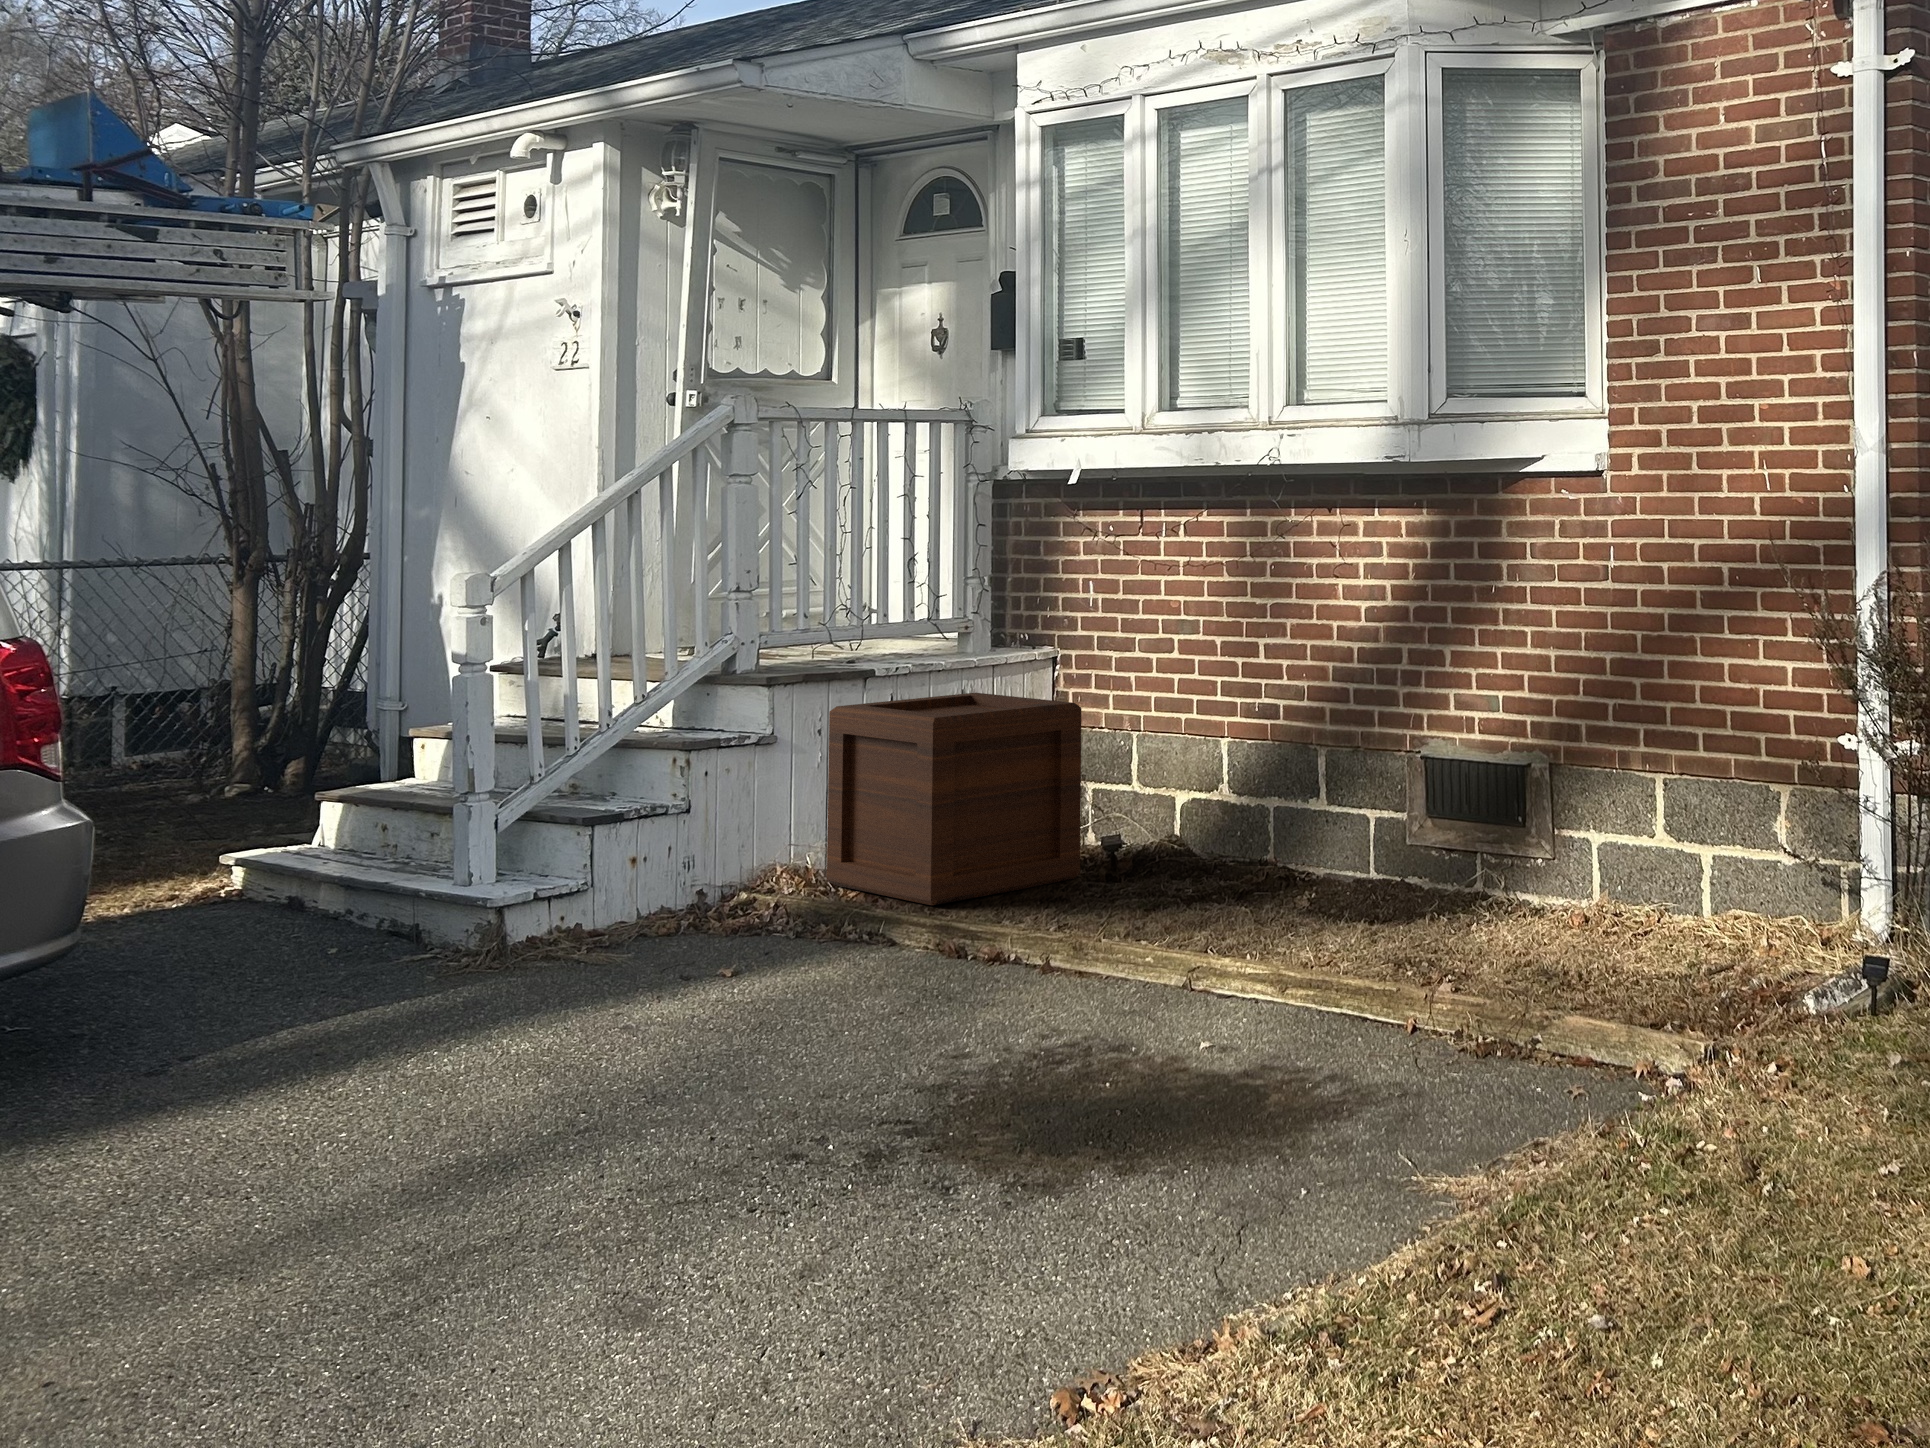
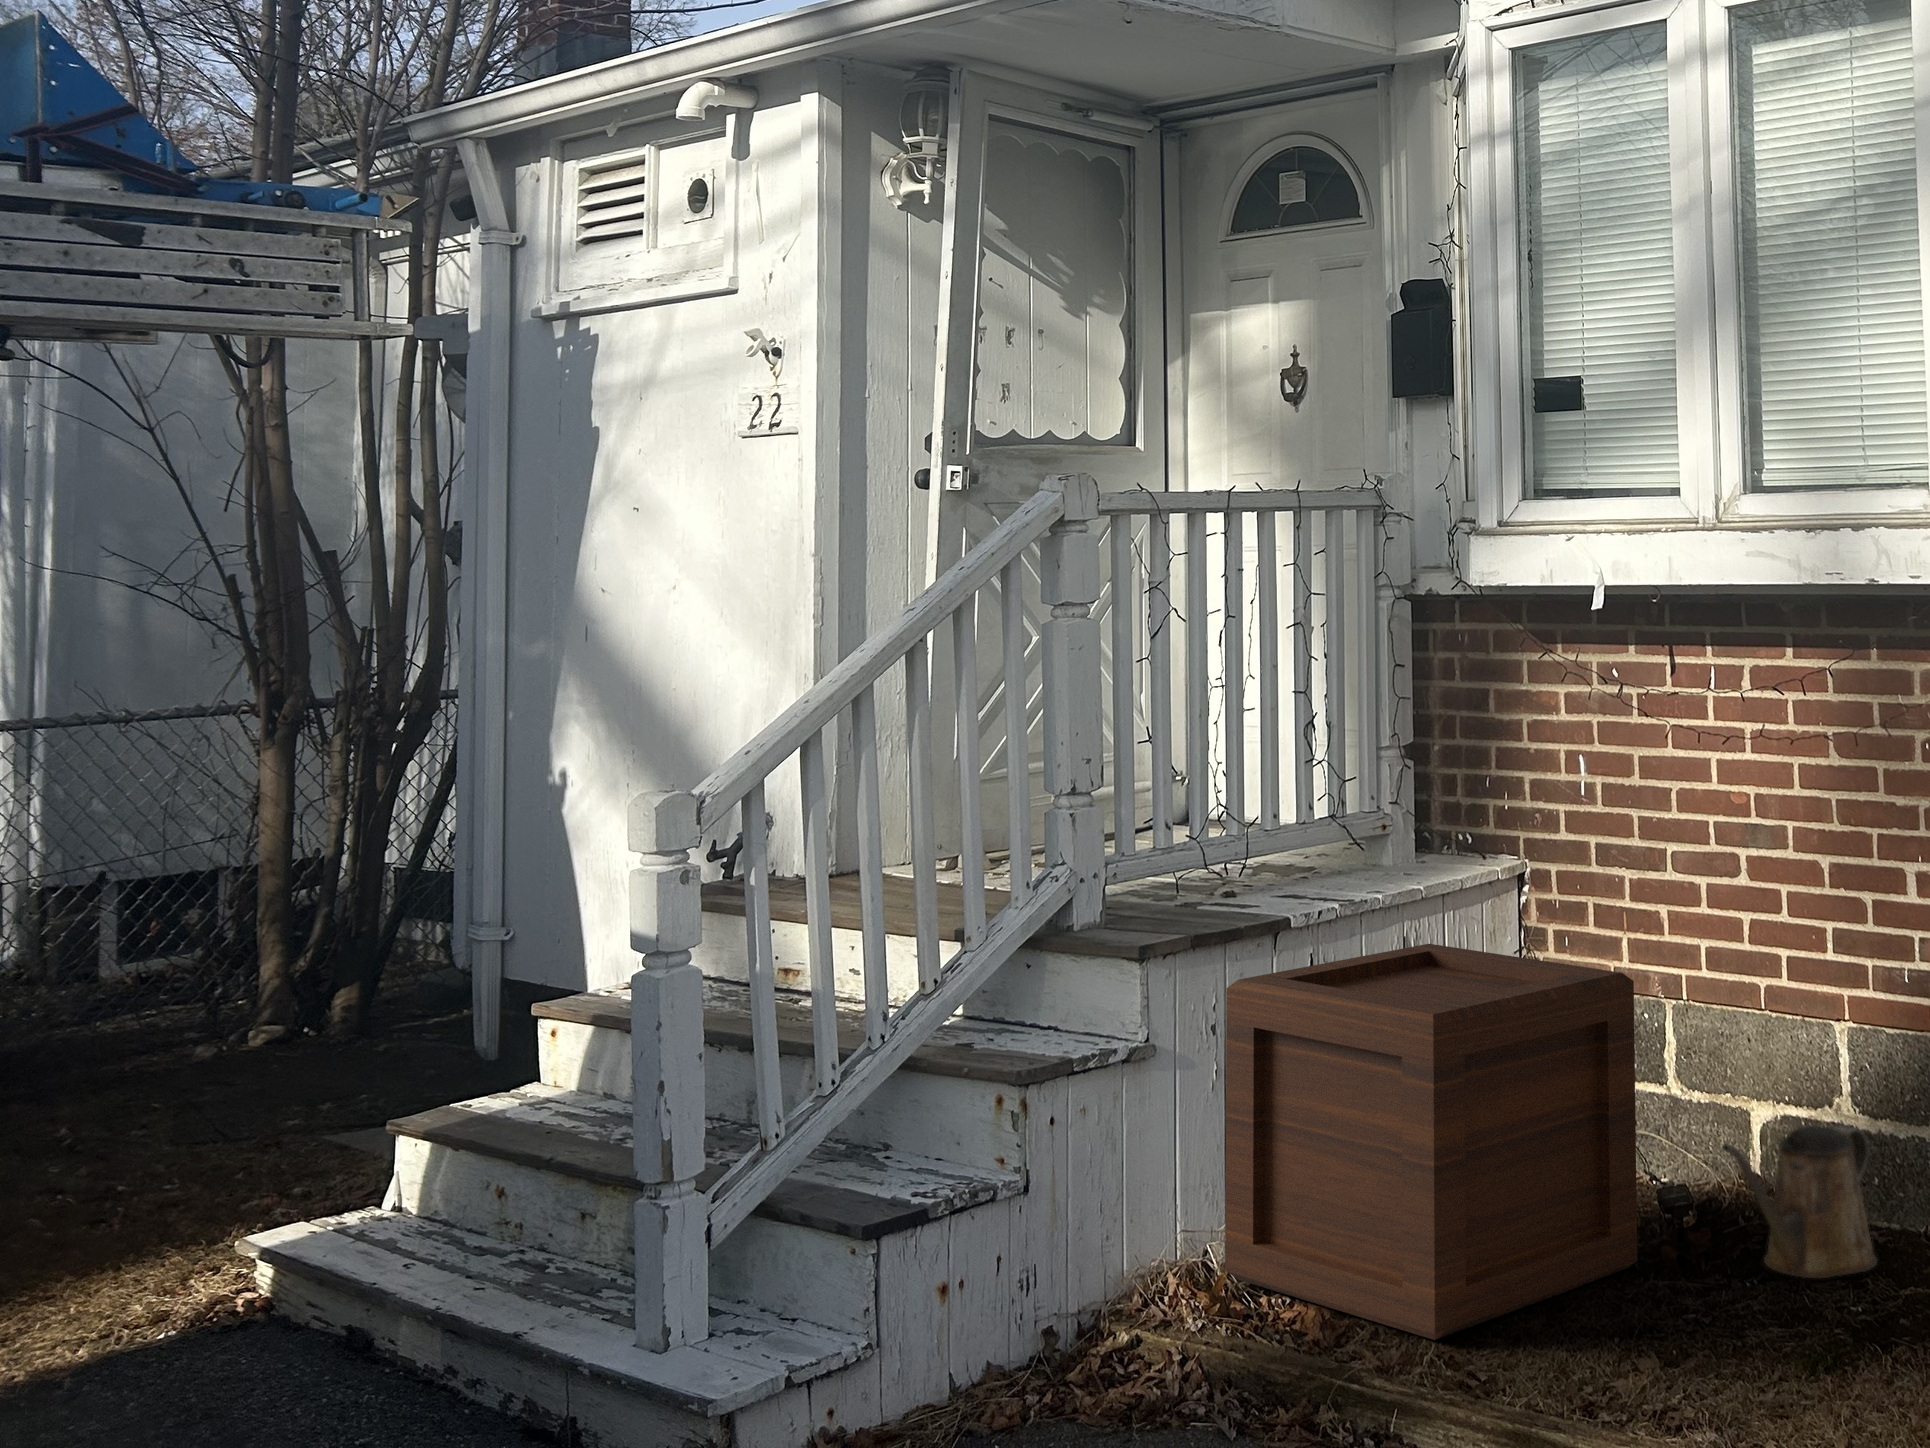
watering can: none [1117,795,1231,881] -> present [1723,1126,1877,1278]

